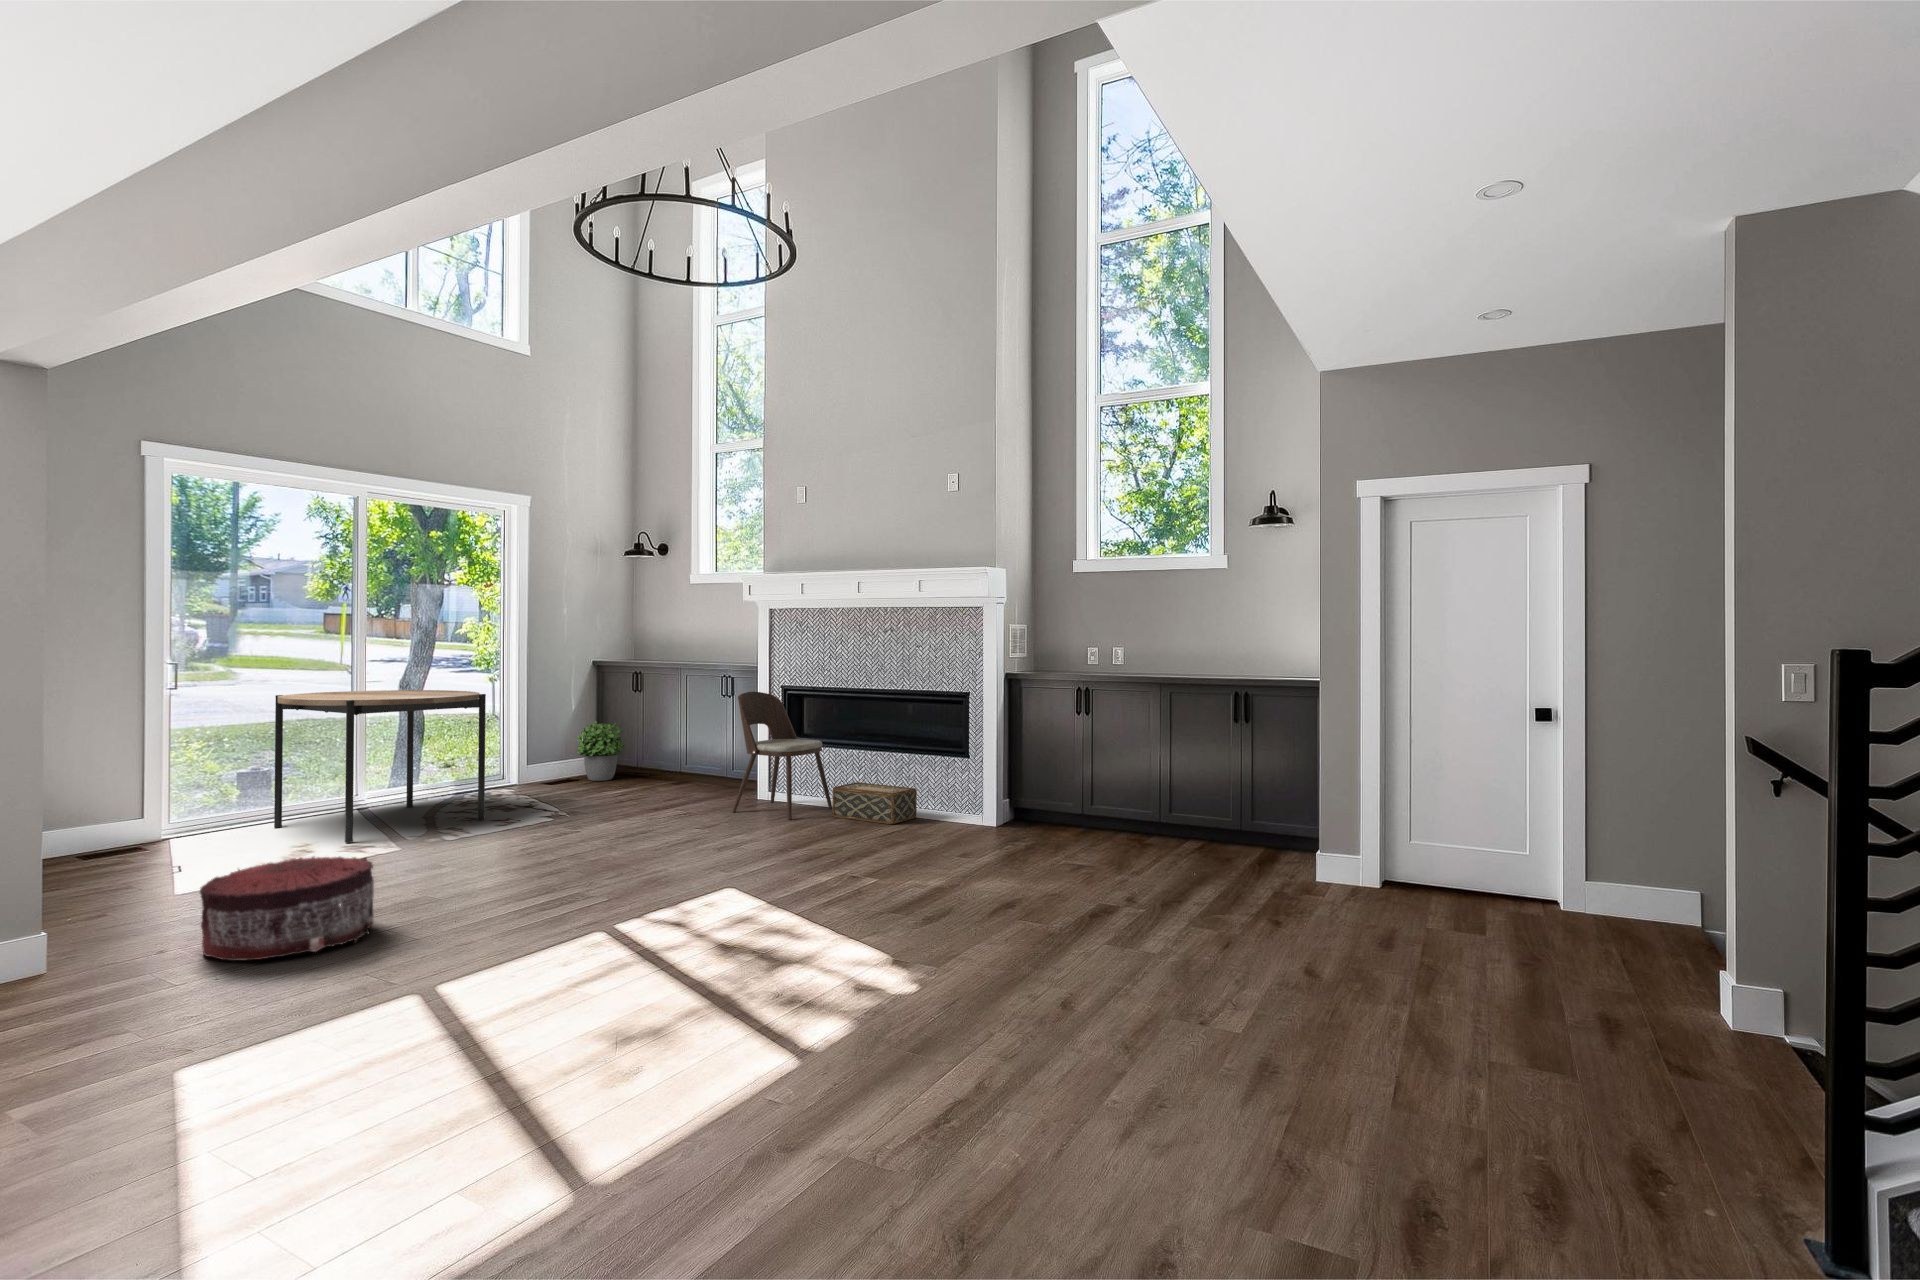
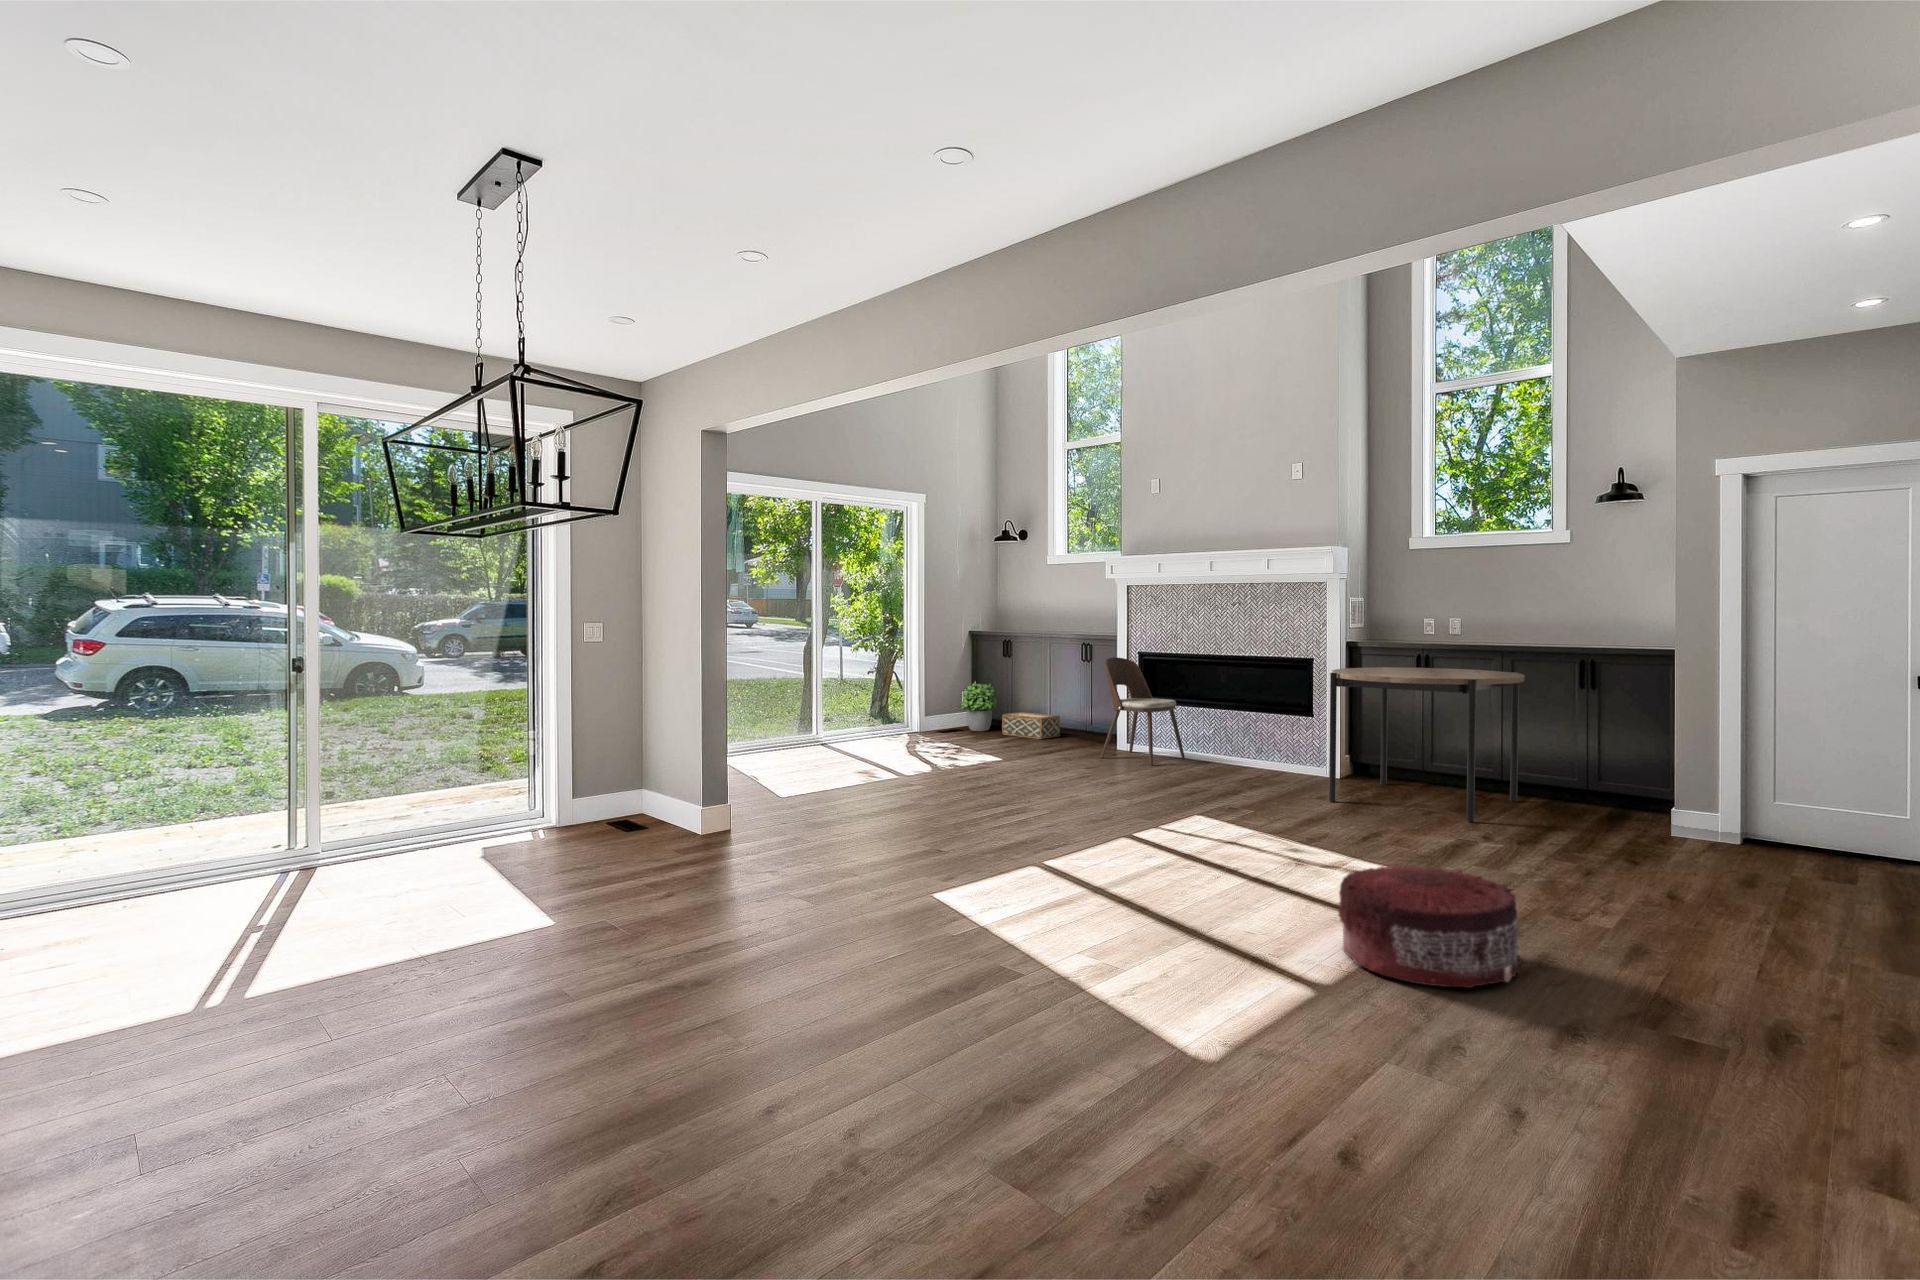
dining table: present [274,690,486,842] -> present [1329,667,1525,822]
woven basket: present [833,782,917,824] -> present [1002,712,1060,739]
pouf: present [200,856,374,961] -> present [1339,864,1522,988]

